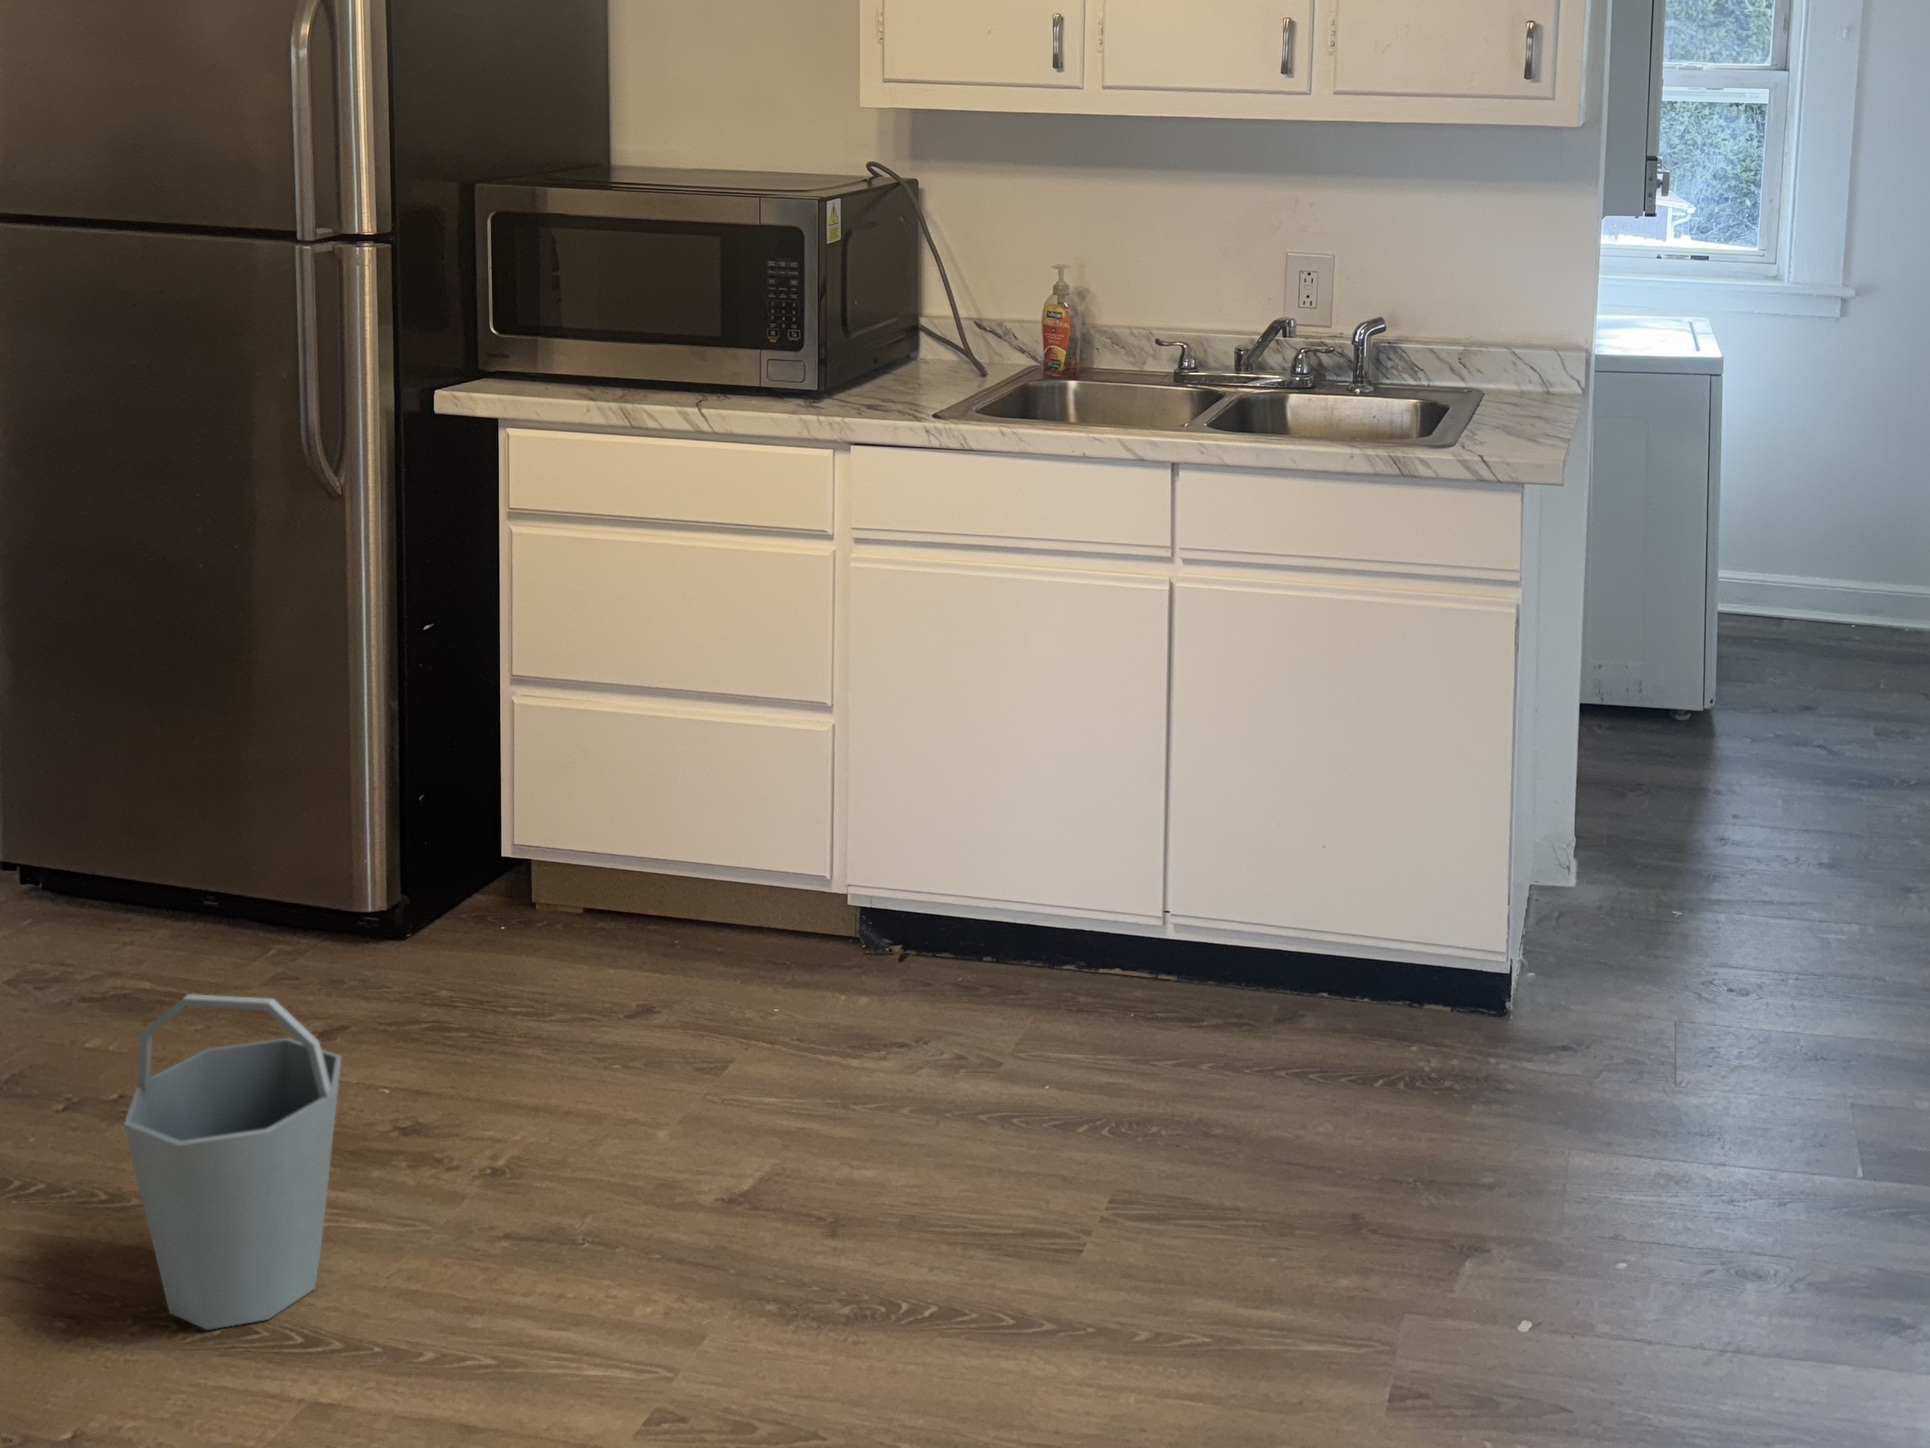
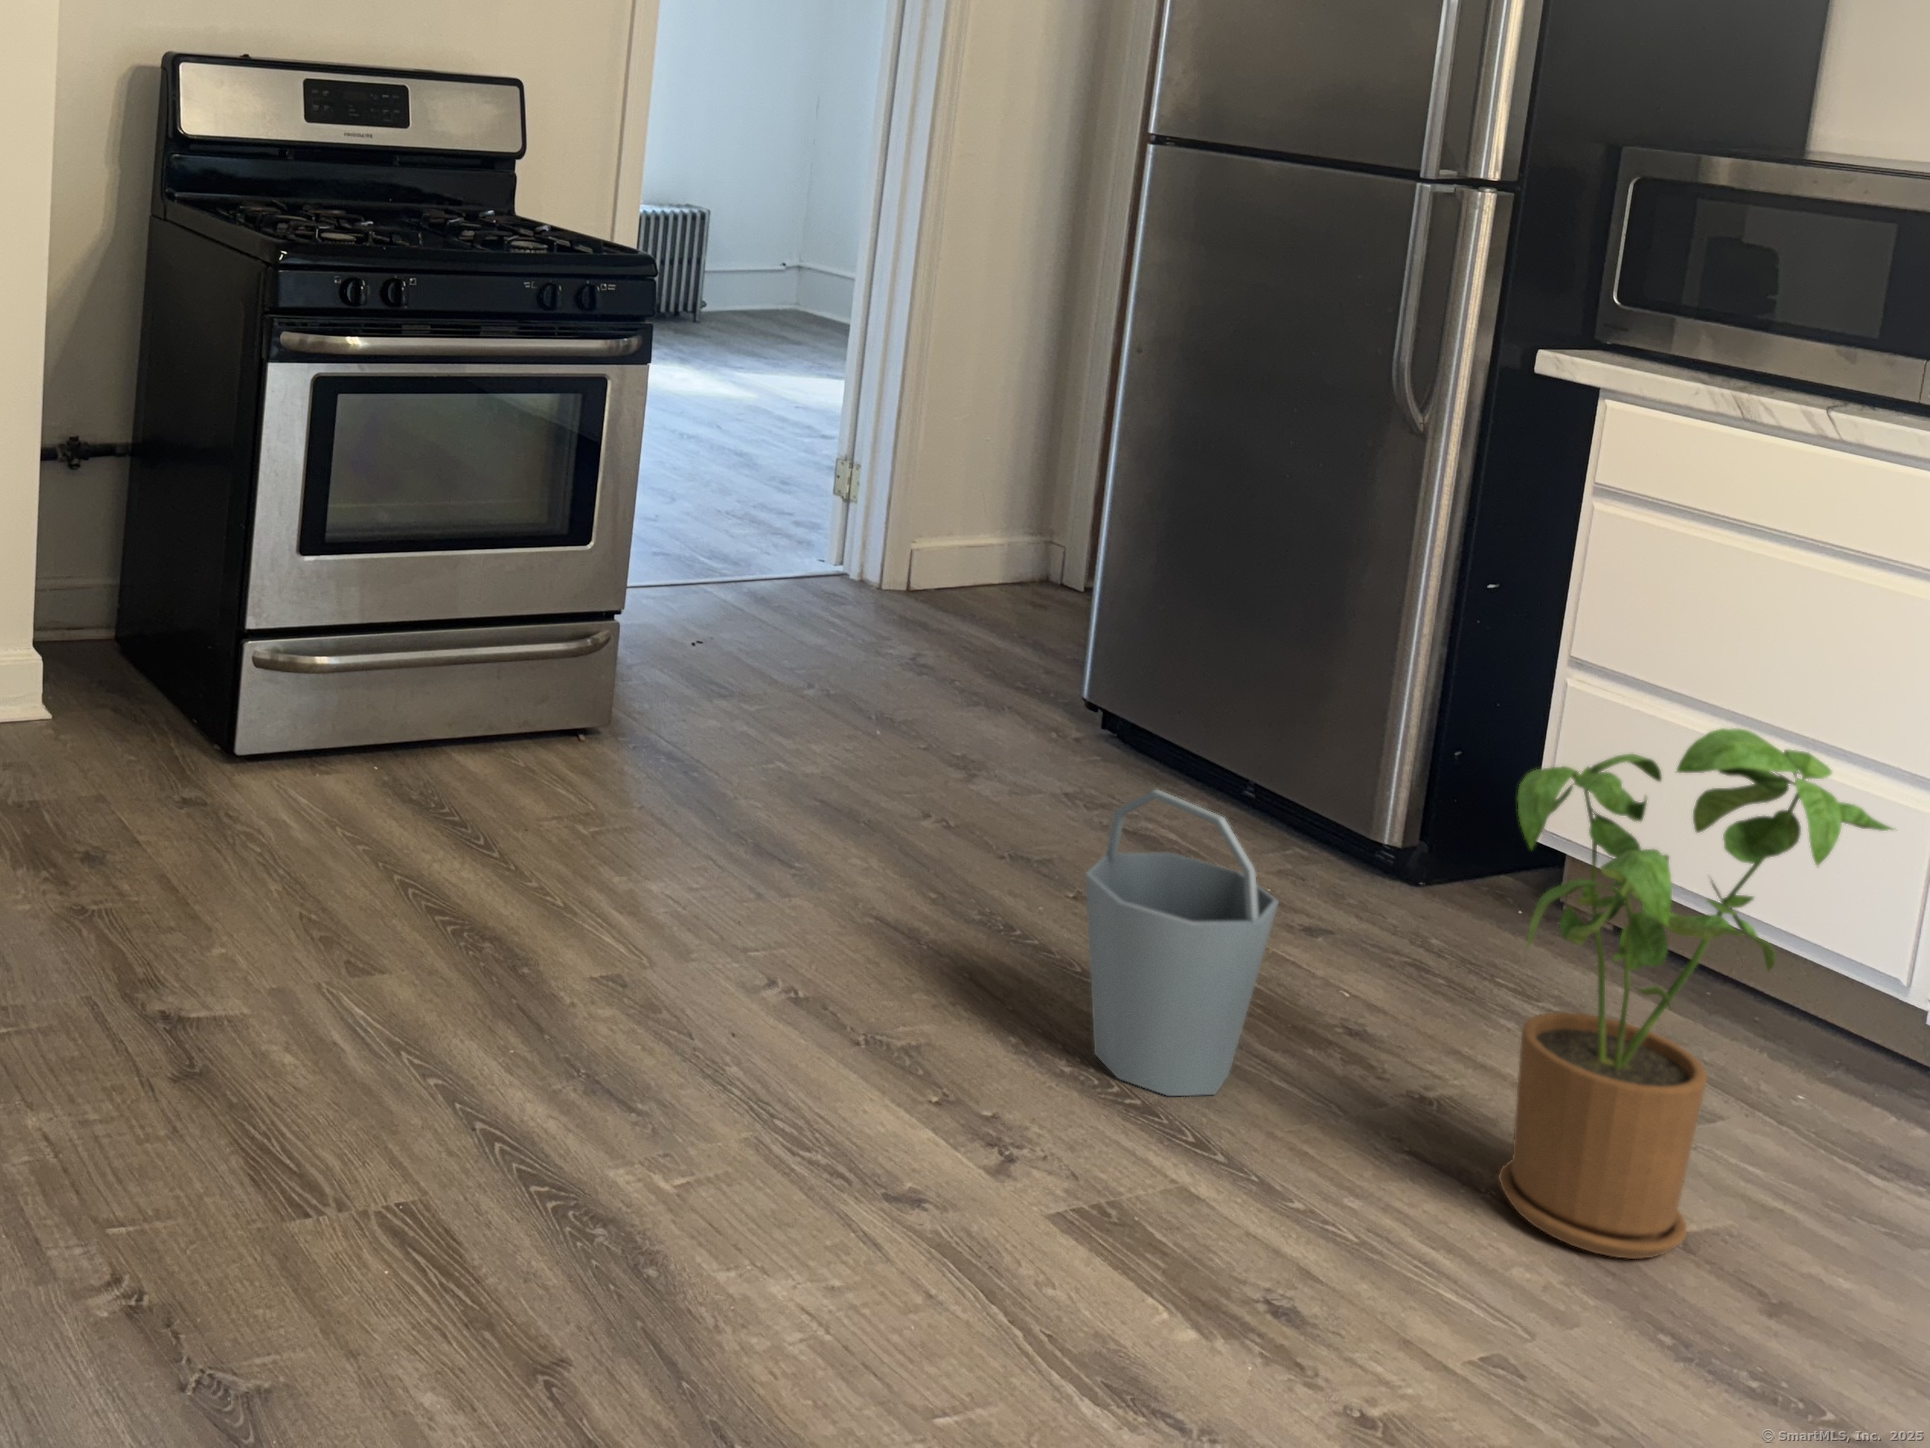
house plant: none [557,742,856,1263] -> present [1498,728,1892,1259]

